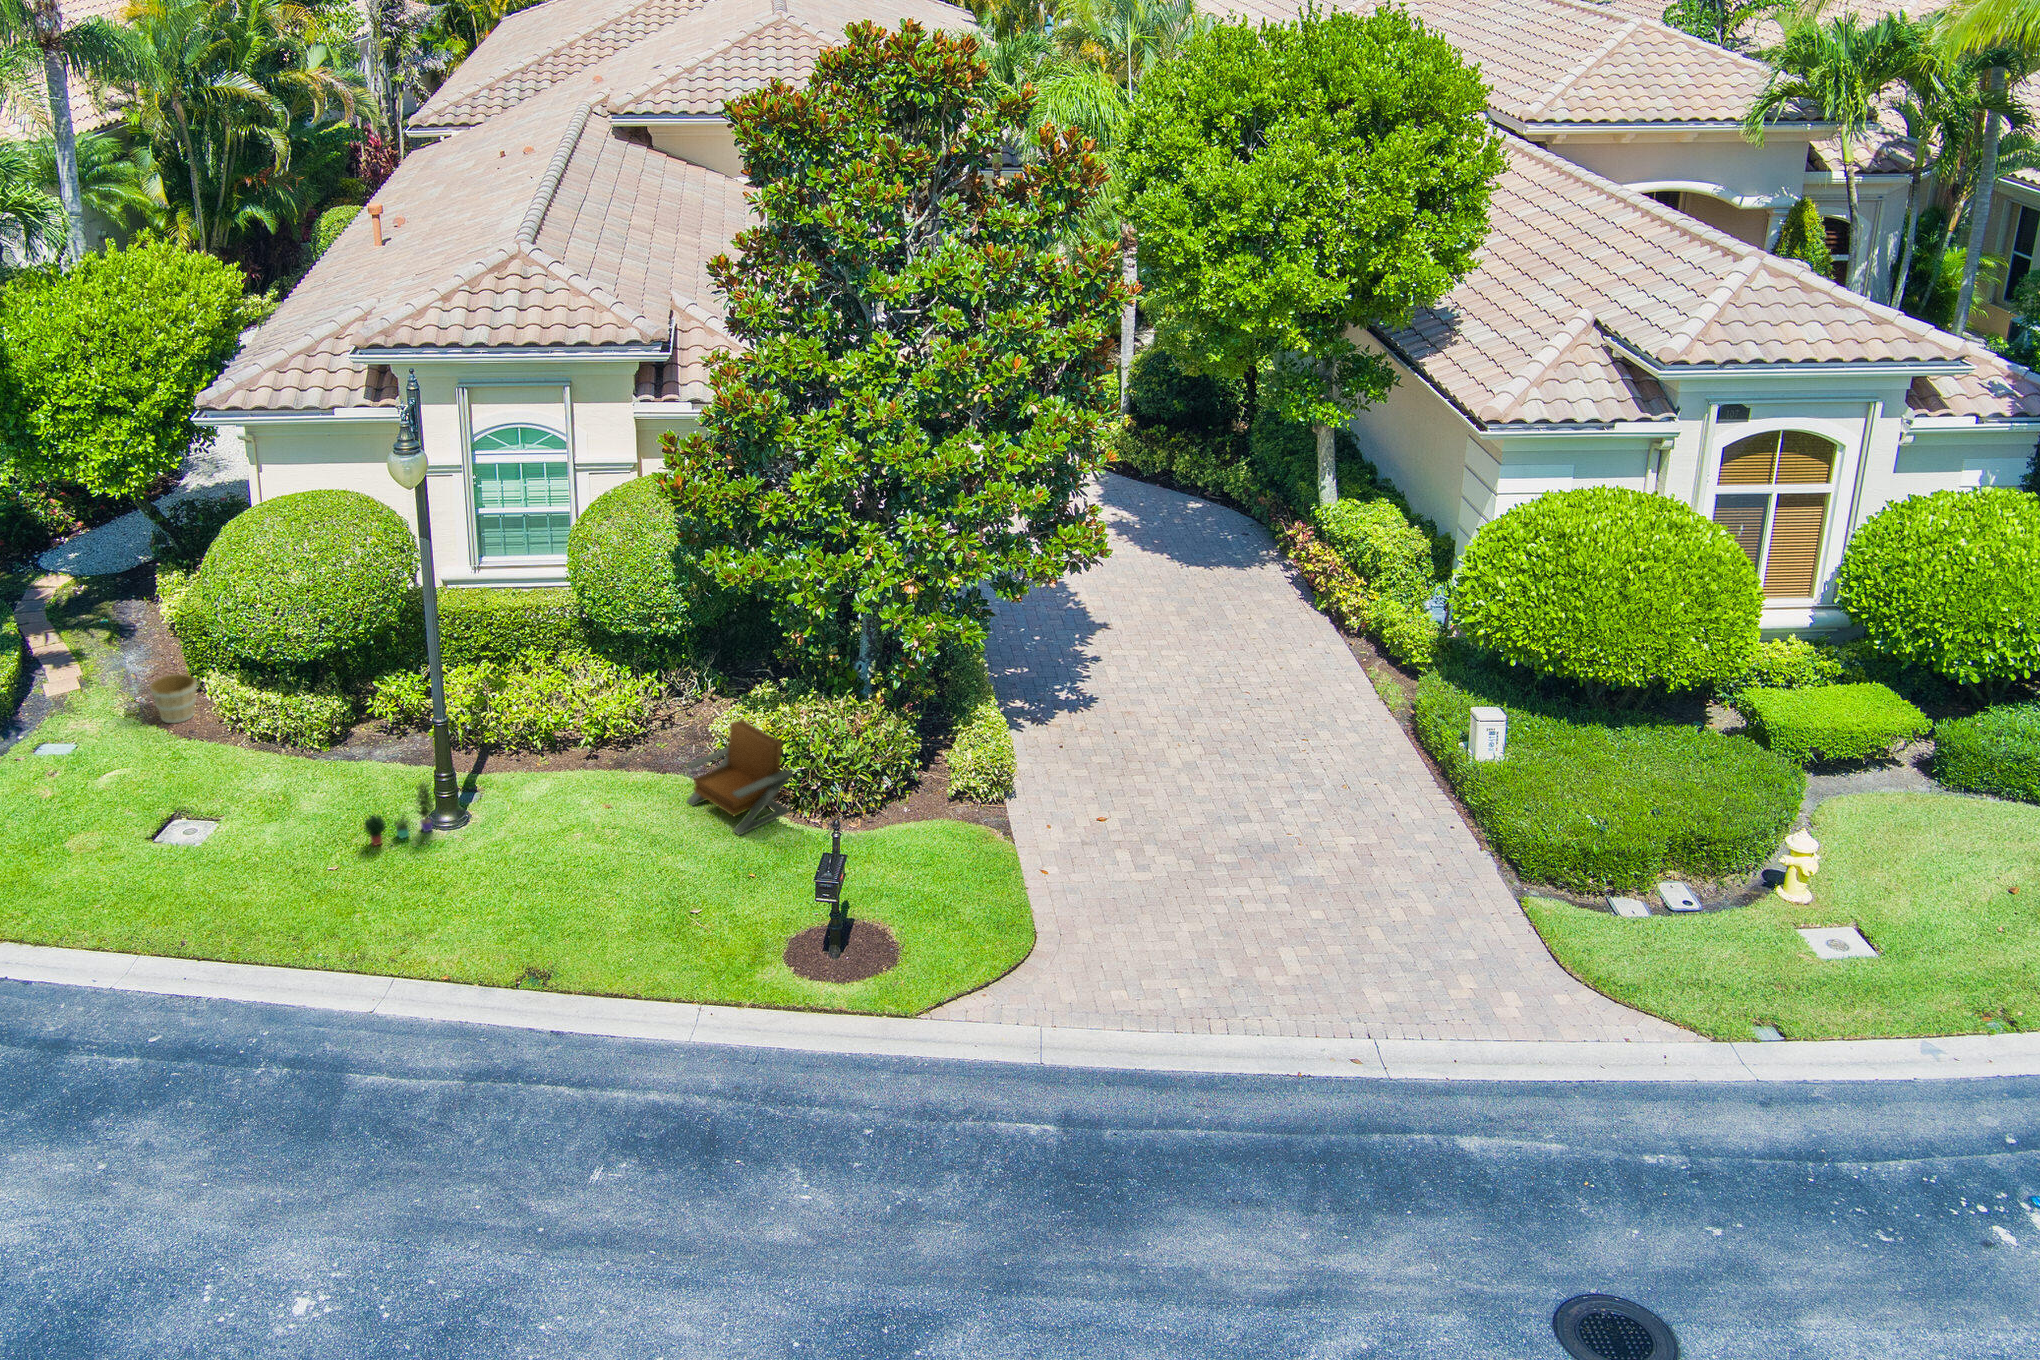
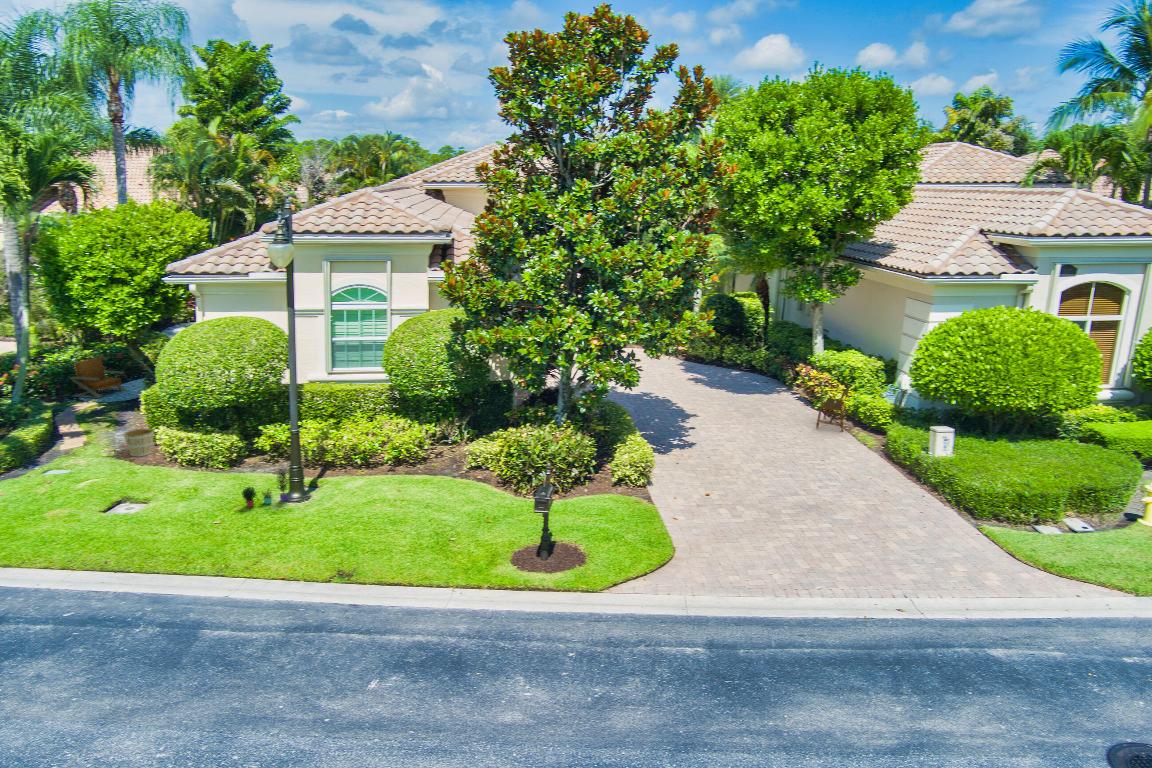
bench: none [1300,580,1365,668] -> present [816,385,850,431]
lounge chair: present [687,720,793,835] -> present [70,358,126,398]

